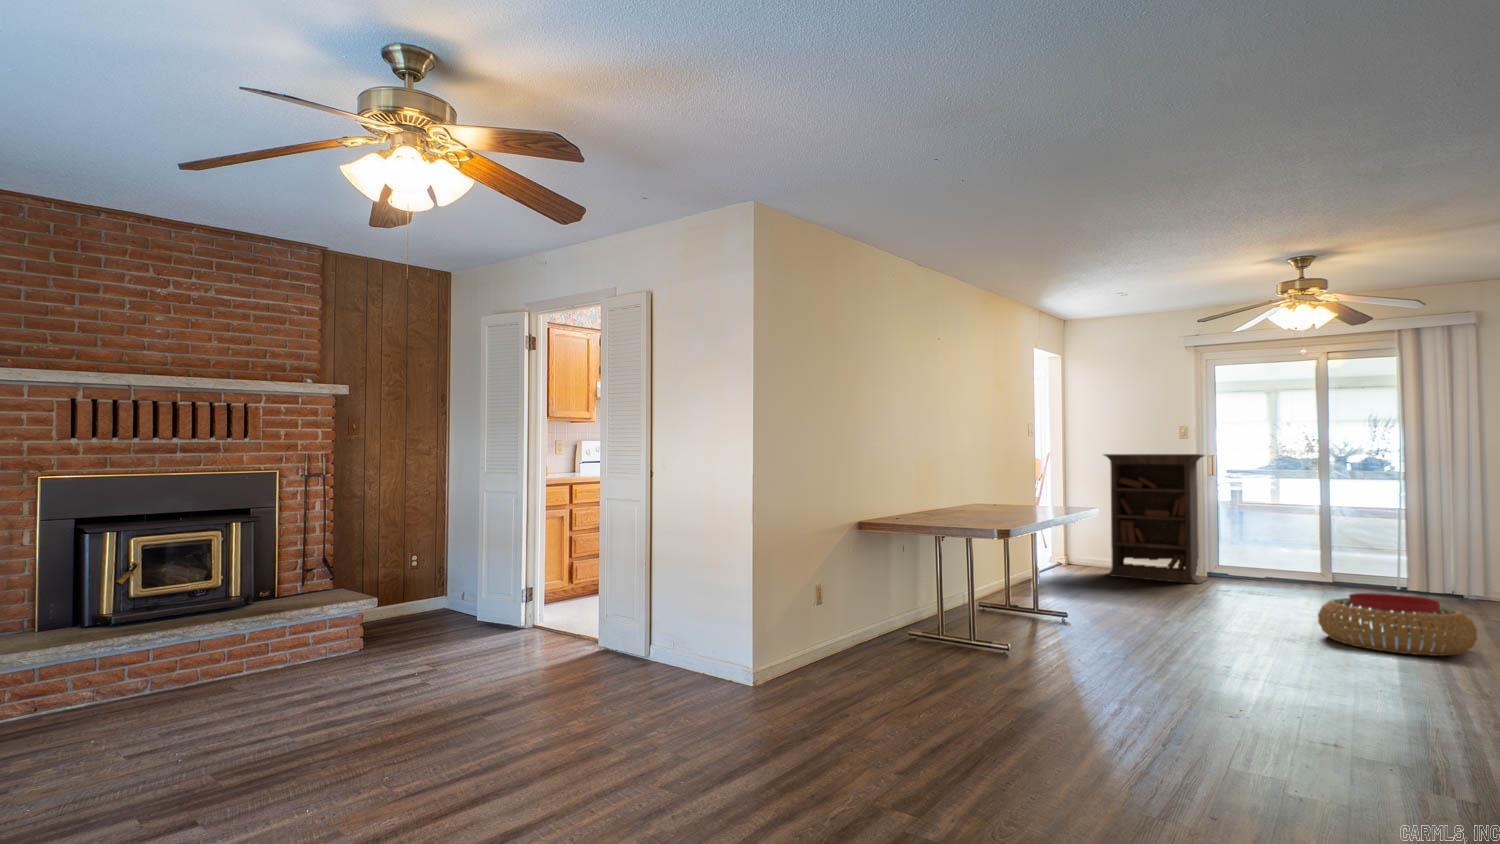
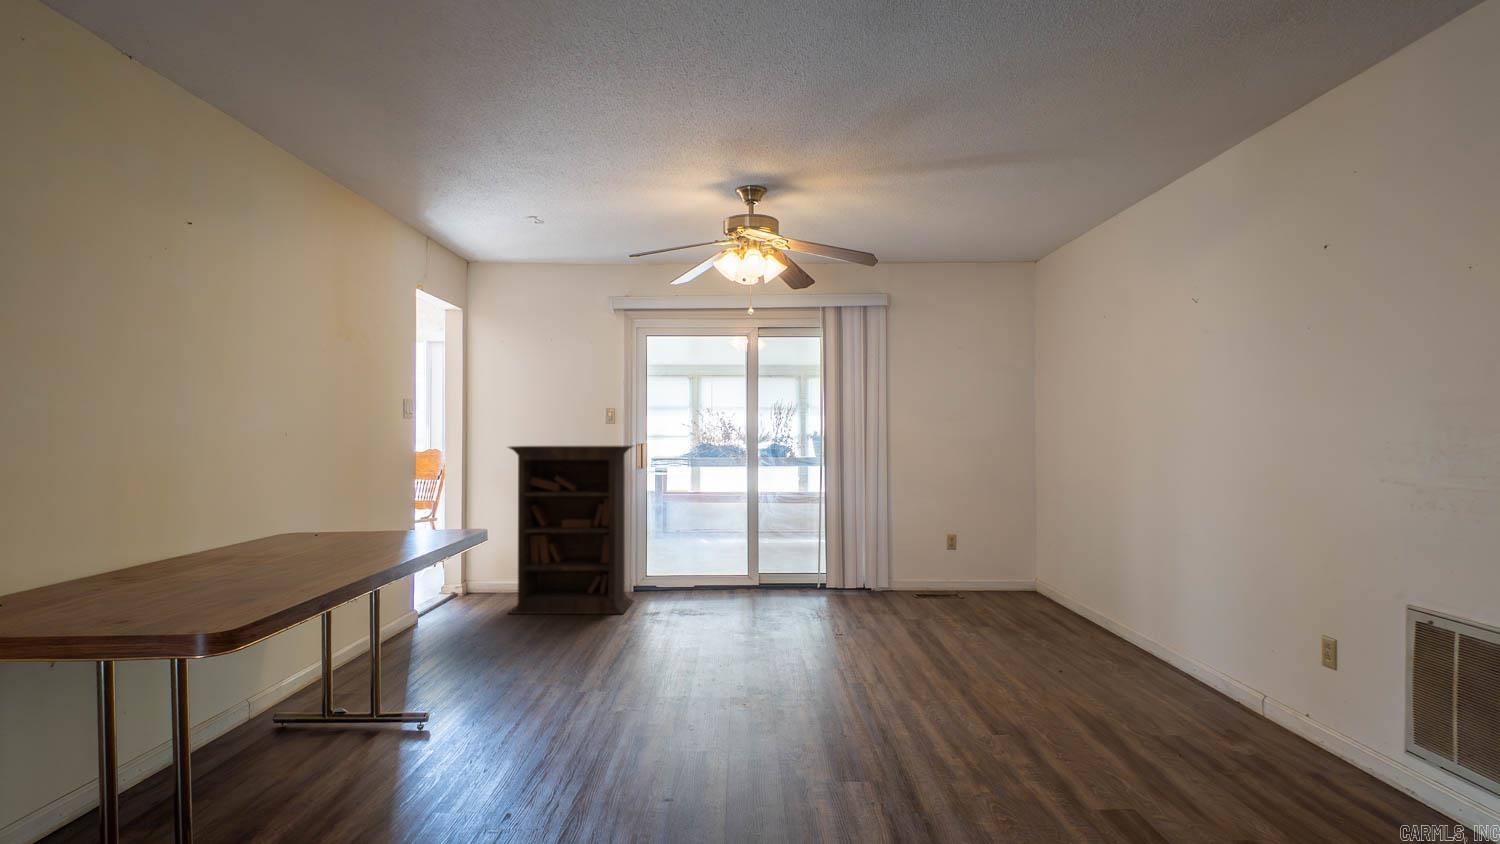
pouf: present [1318,593,1478,656] -> none [782,672,979,804]

